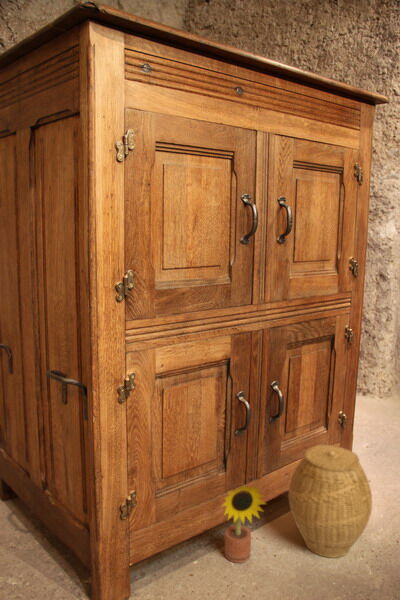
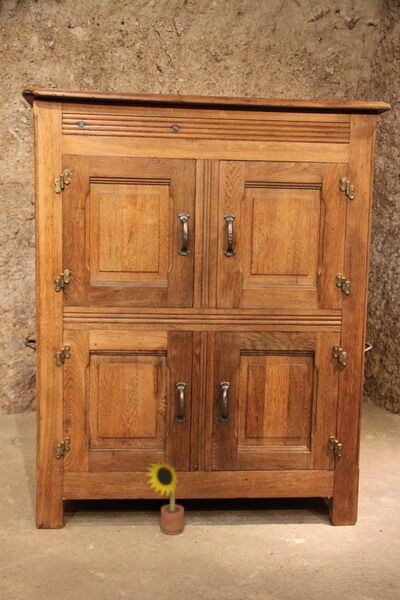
woven basket: present [289,445,372,558] -> none [216,453,295,560]

